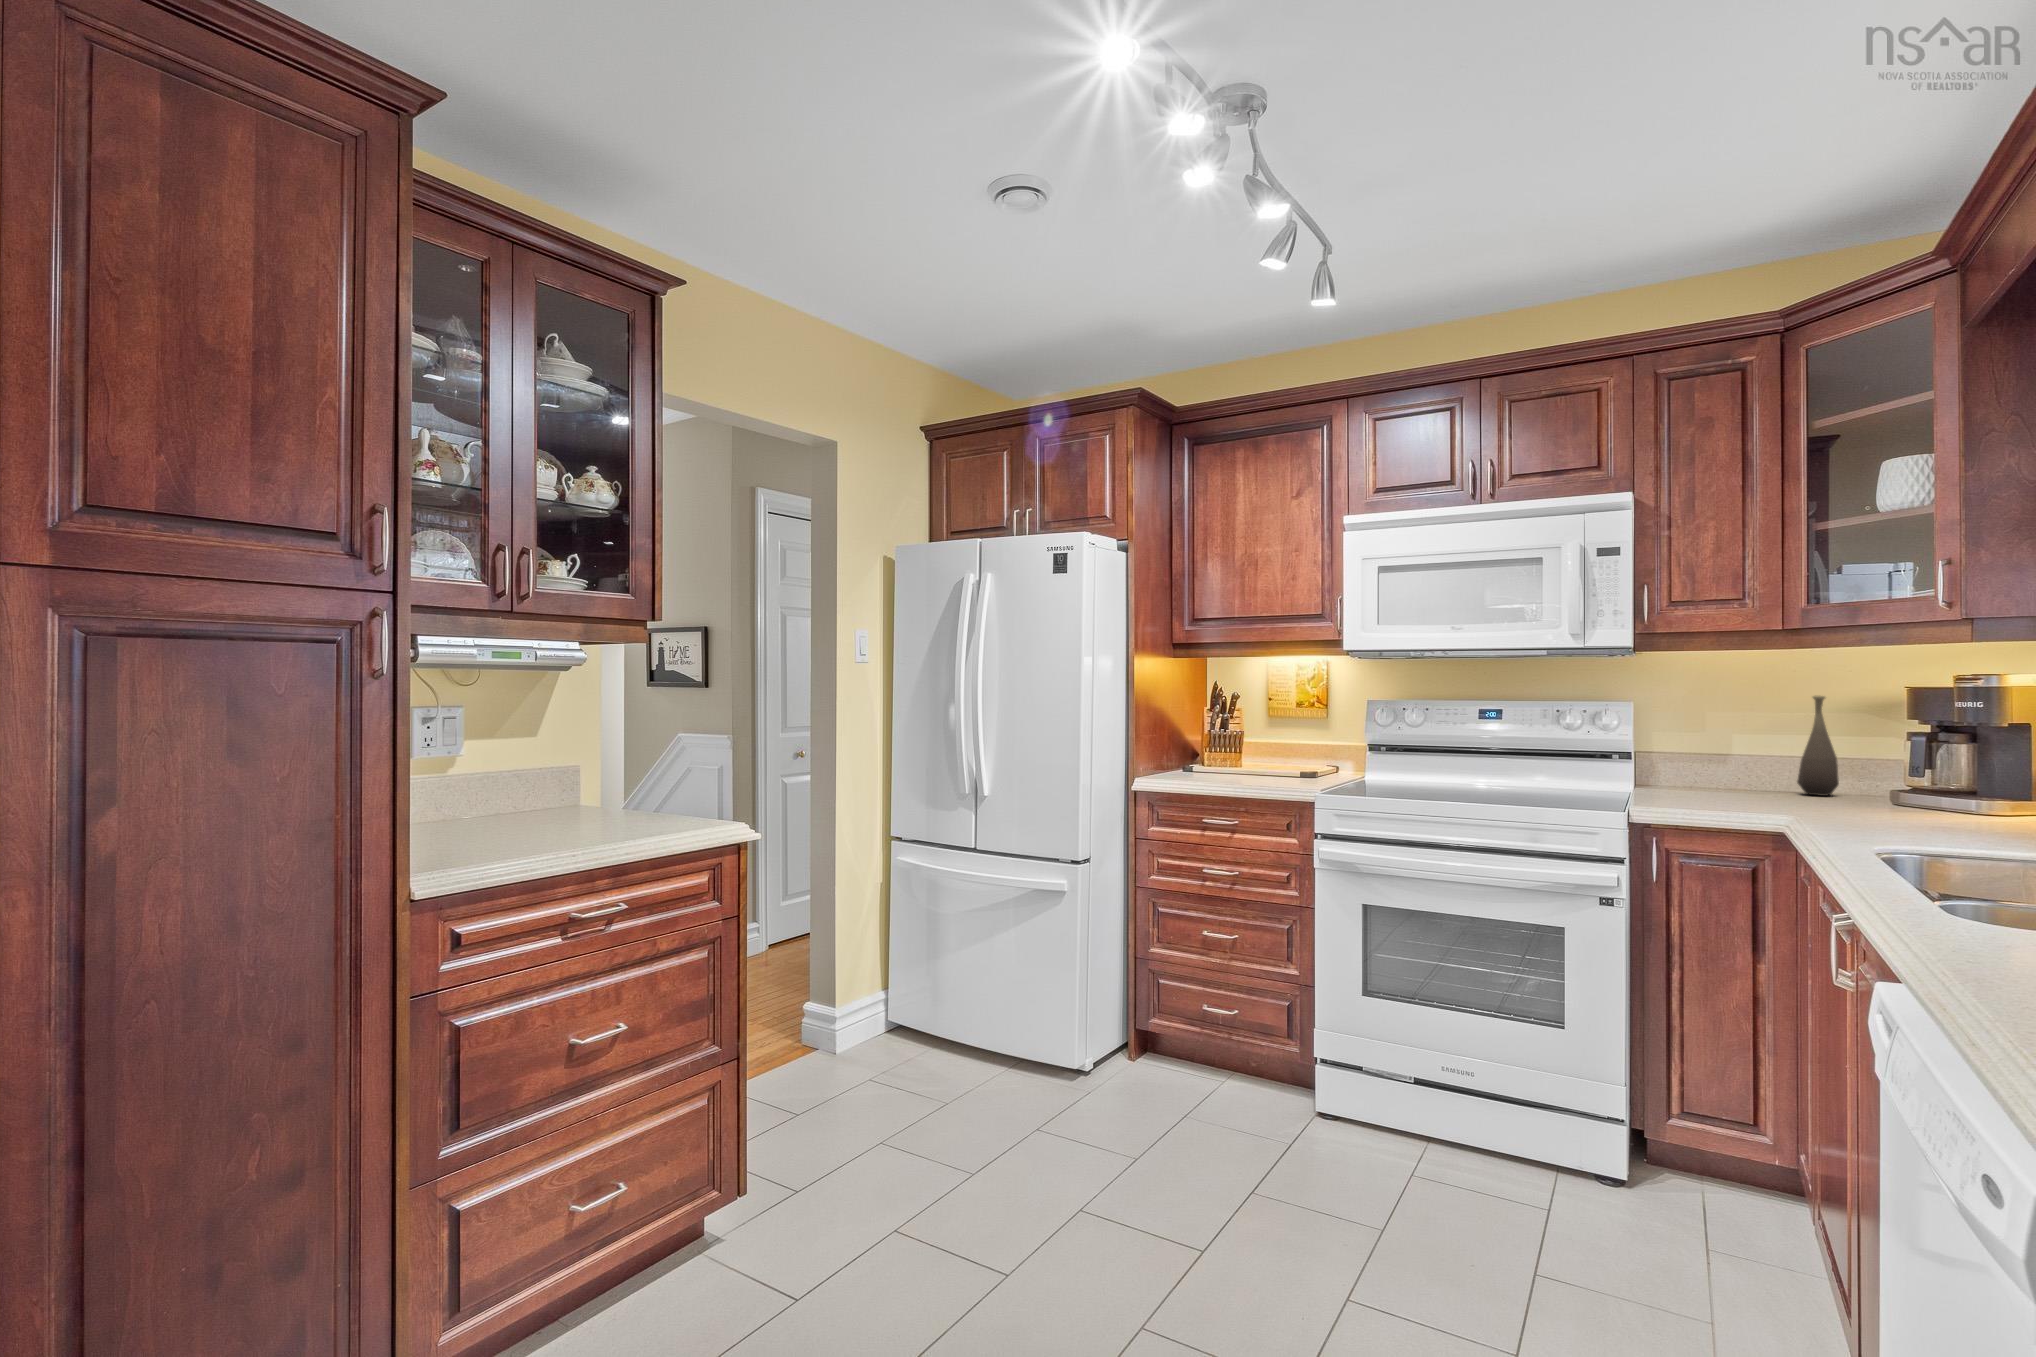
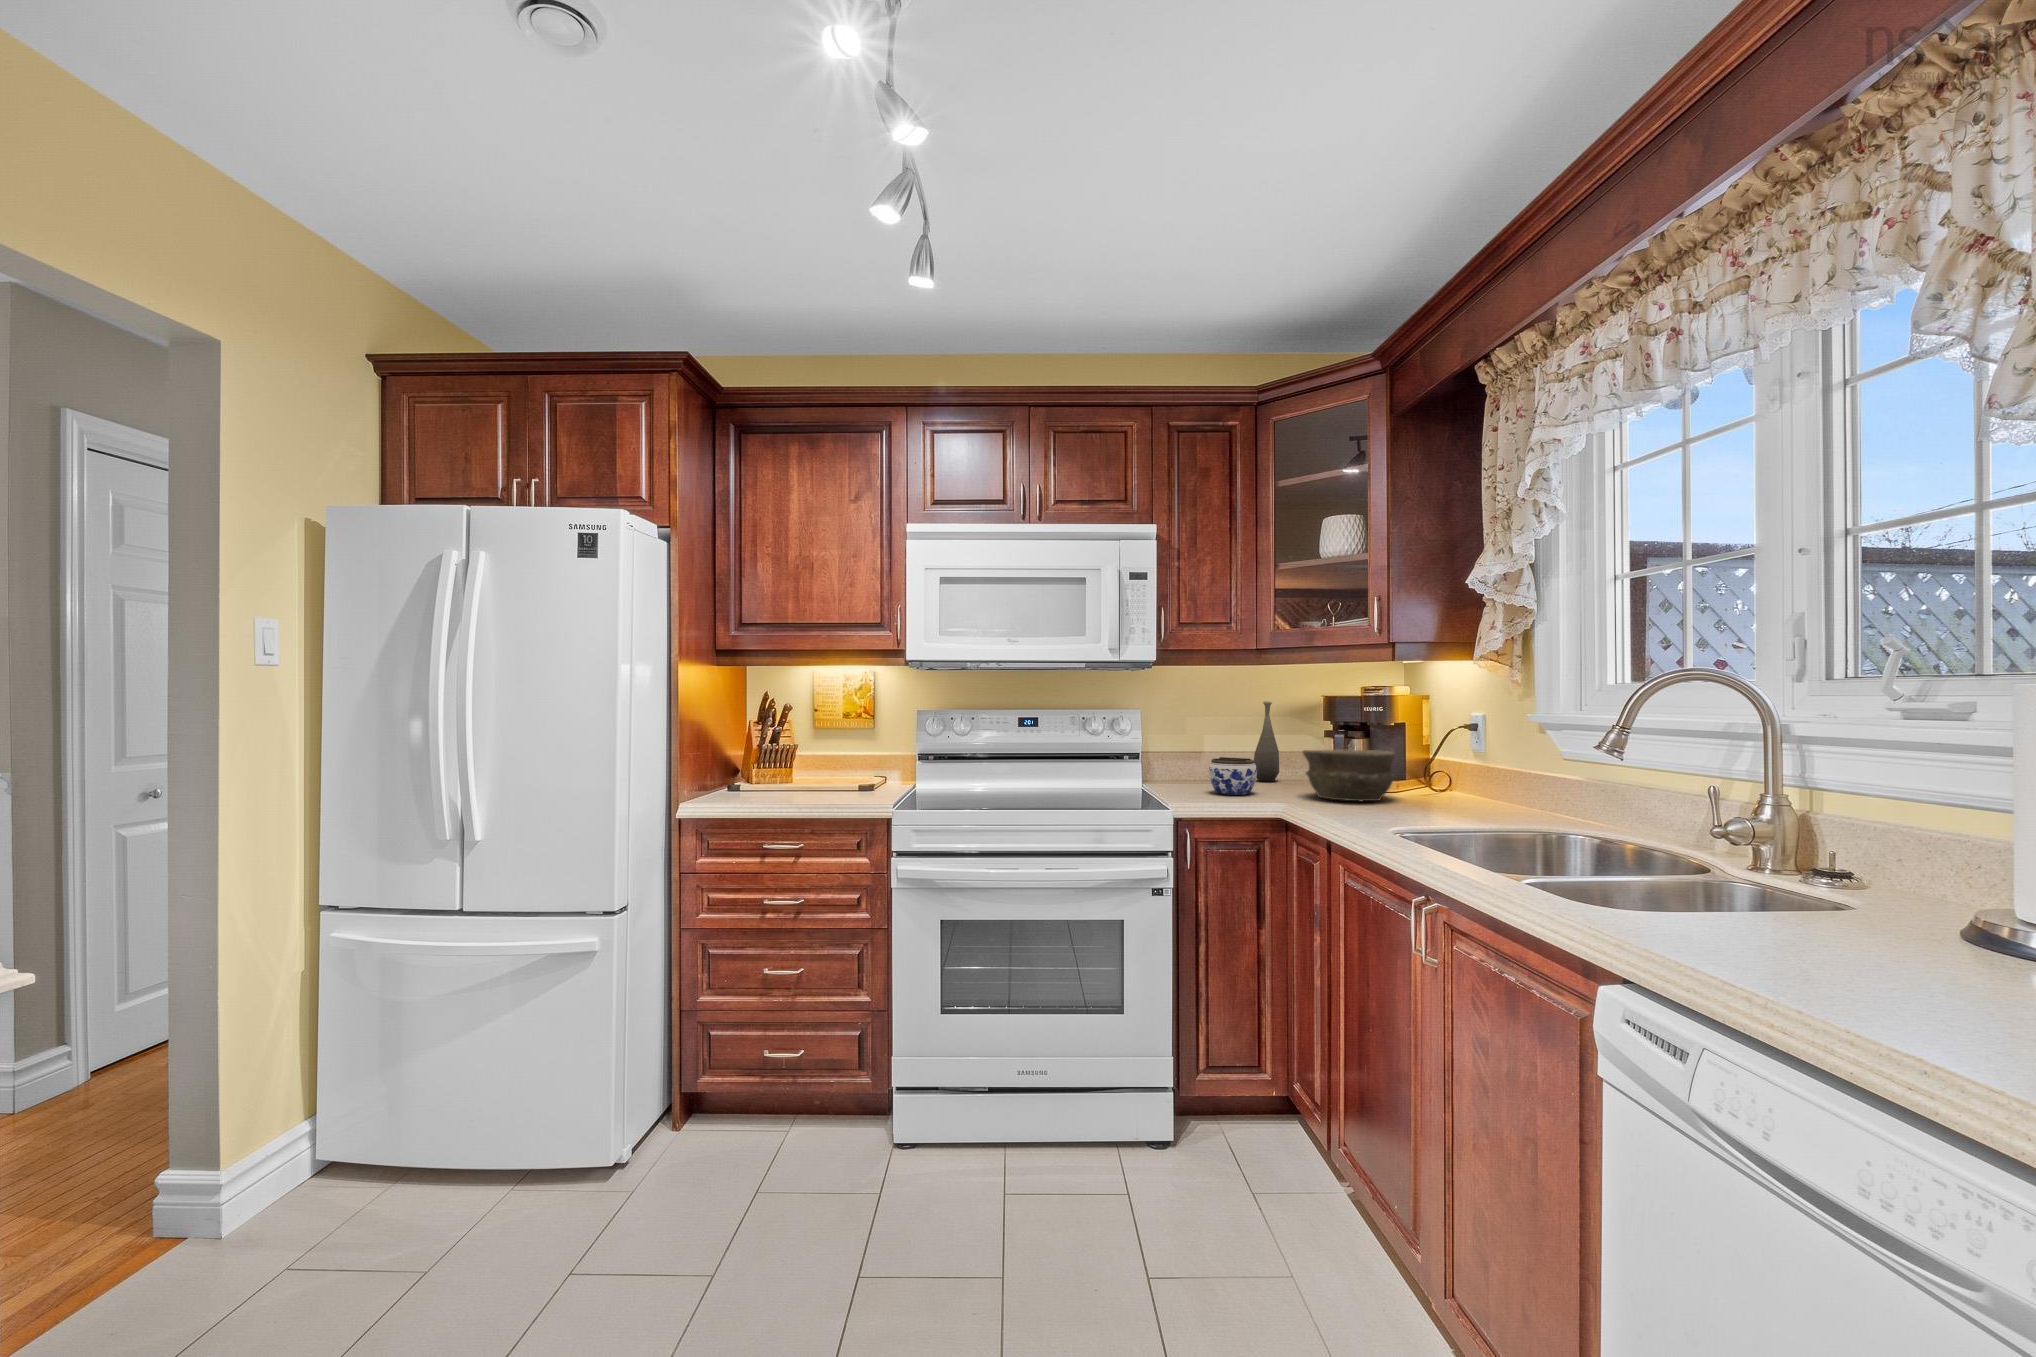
bowl: none [1836,754,1983,822] -> present [1303,749,1396,801]
jar: none [1707,760,1776,805] -> present [1209,757,1257,795]

